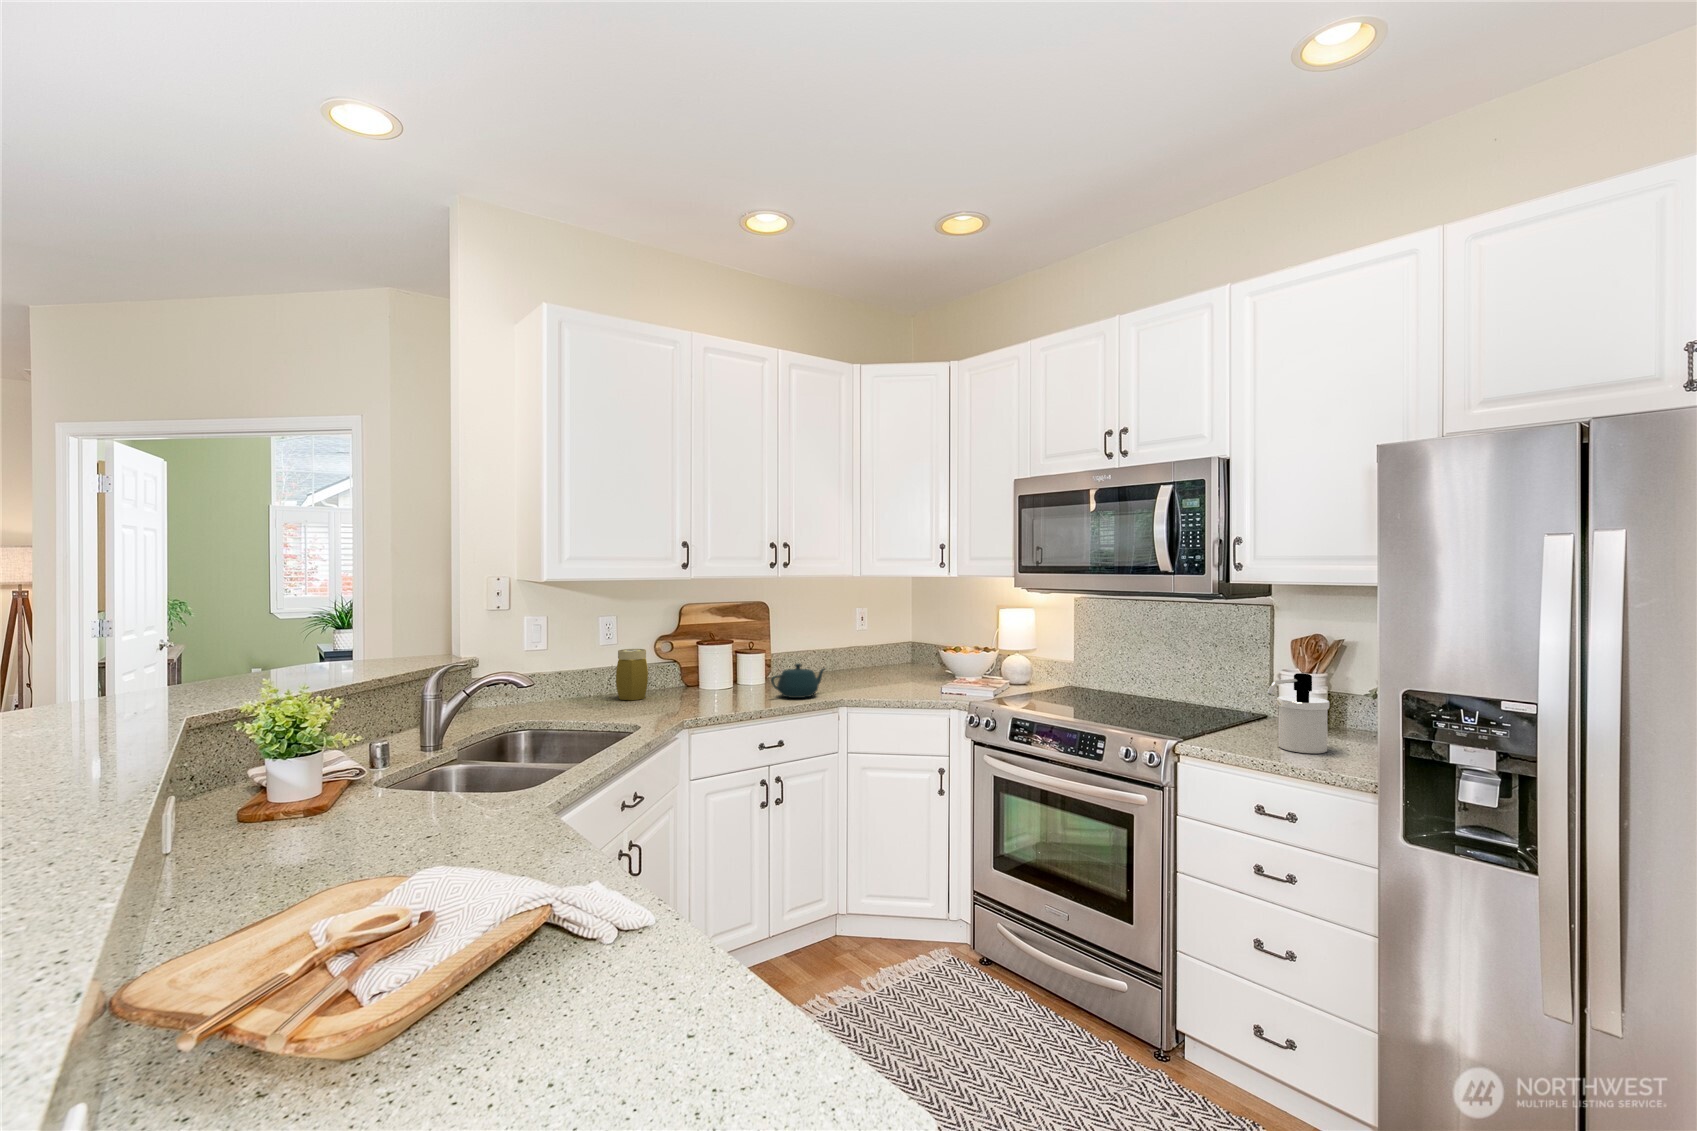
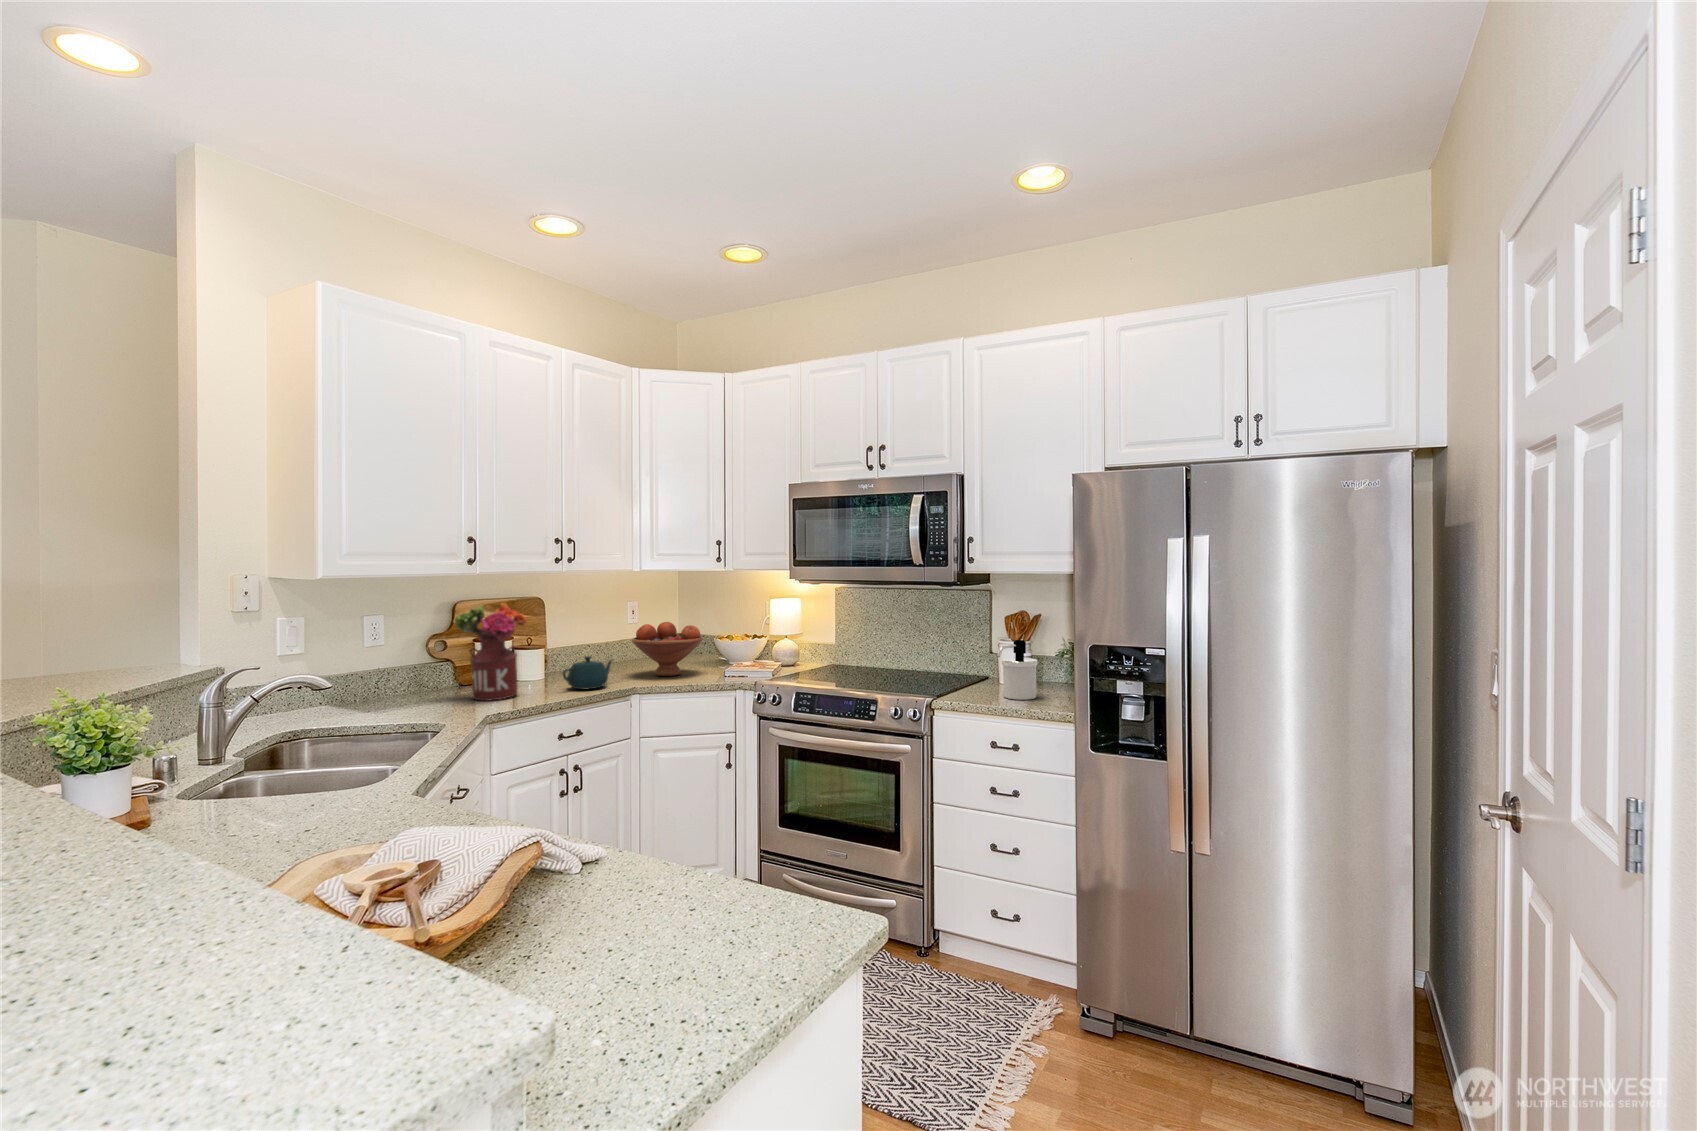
flower arrangement: none [670,606,739,704] -> present [454,603,527,701]
fruit bowl: none [849,630,923,689] -> present [632,622,703,676]
jar: present [616,649,648,700] -> none [389,650,427,703]

